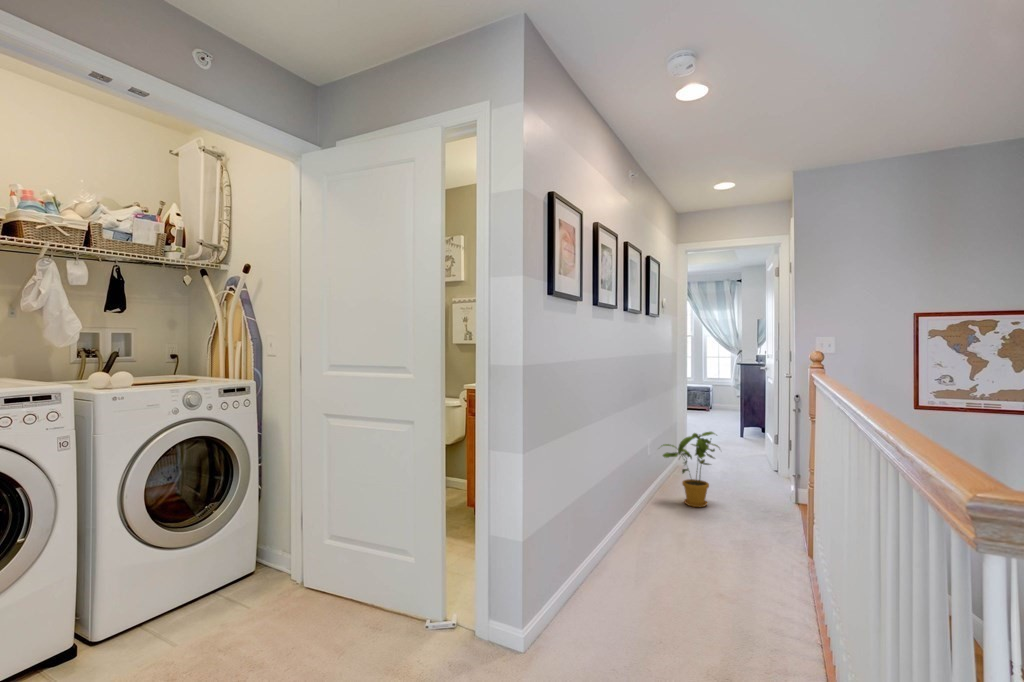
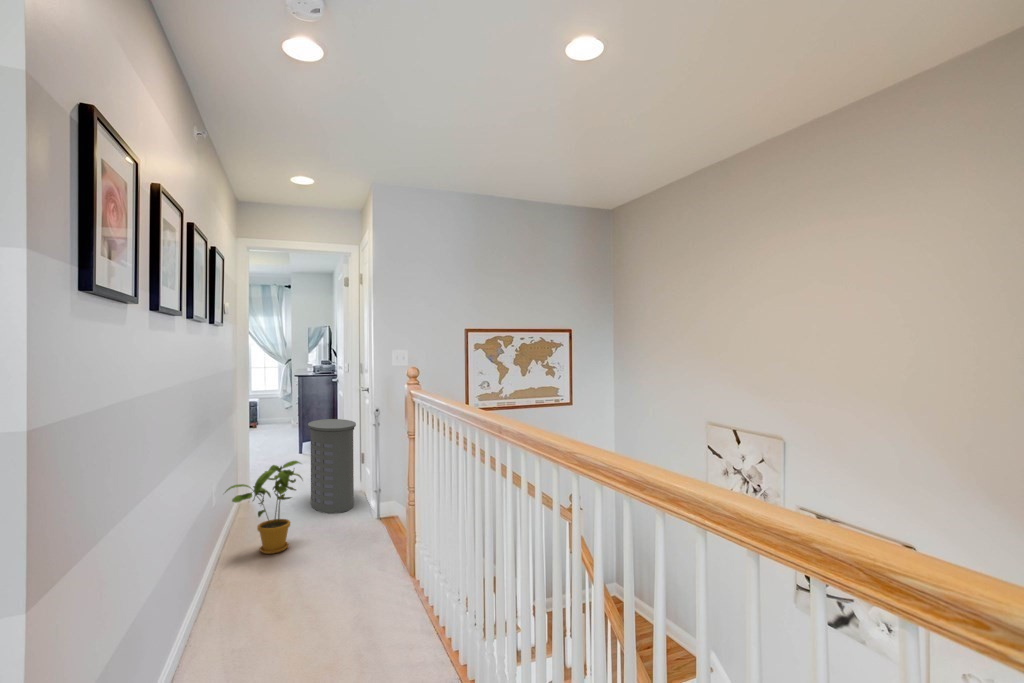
laundry hamper: none [735,404,782,492] -> present [308,419,356,513]

